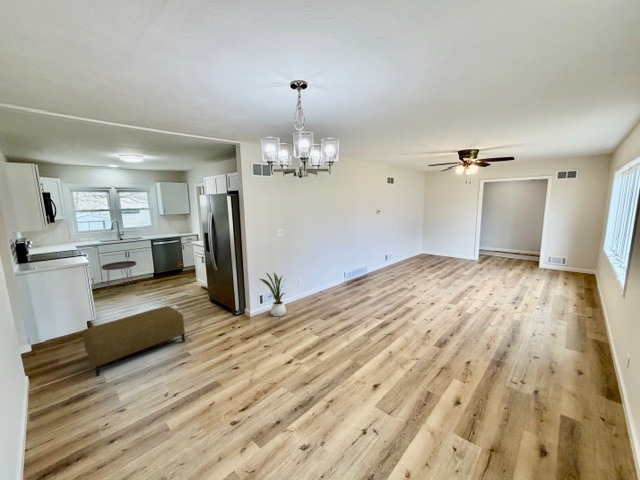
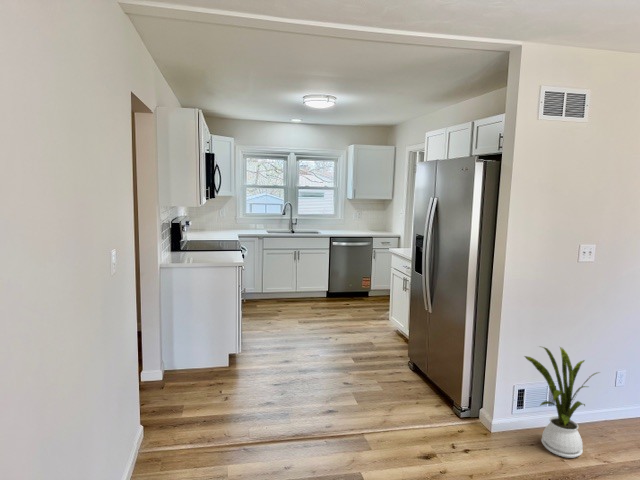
side table: present [102,261,136,292] -> none [264,265,306,311]
ottoman: present [84,306,185,376] -> none [213,365,361,465]

